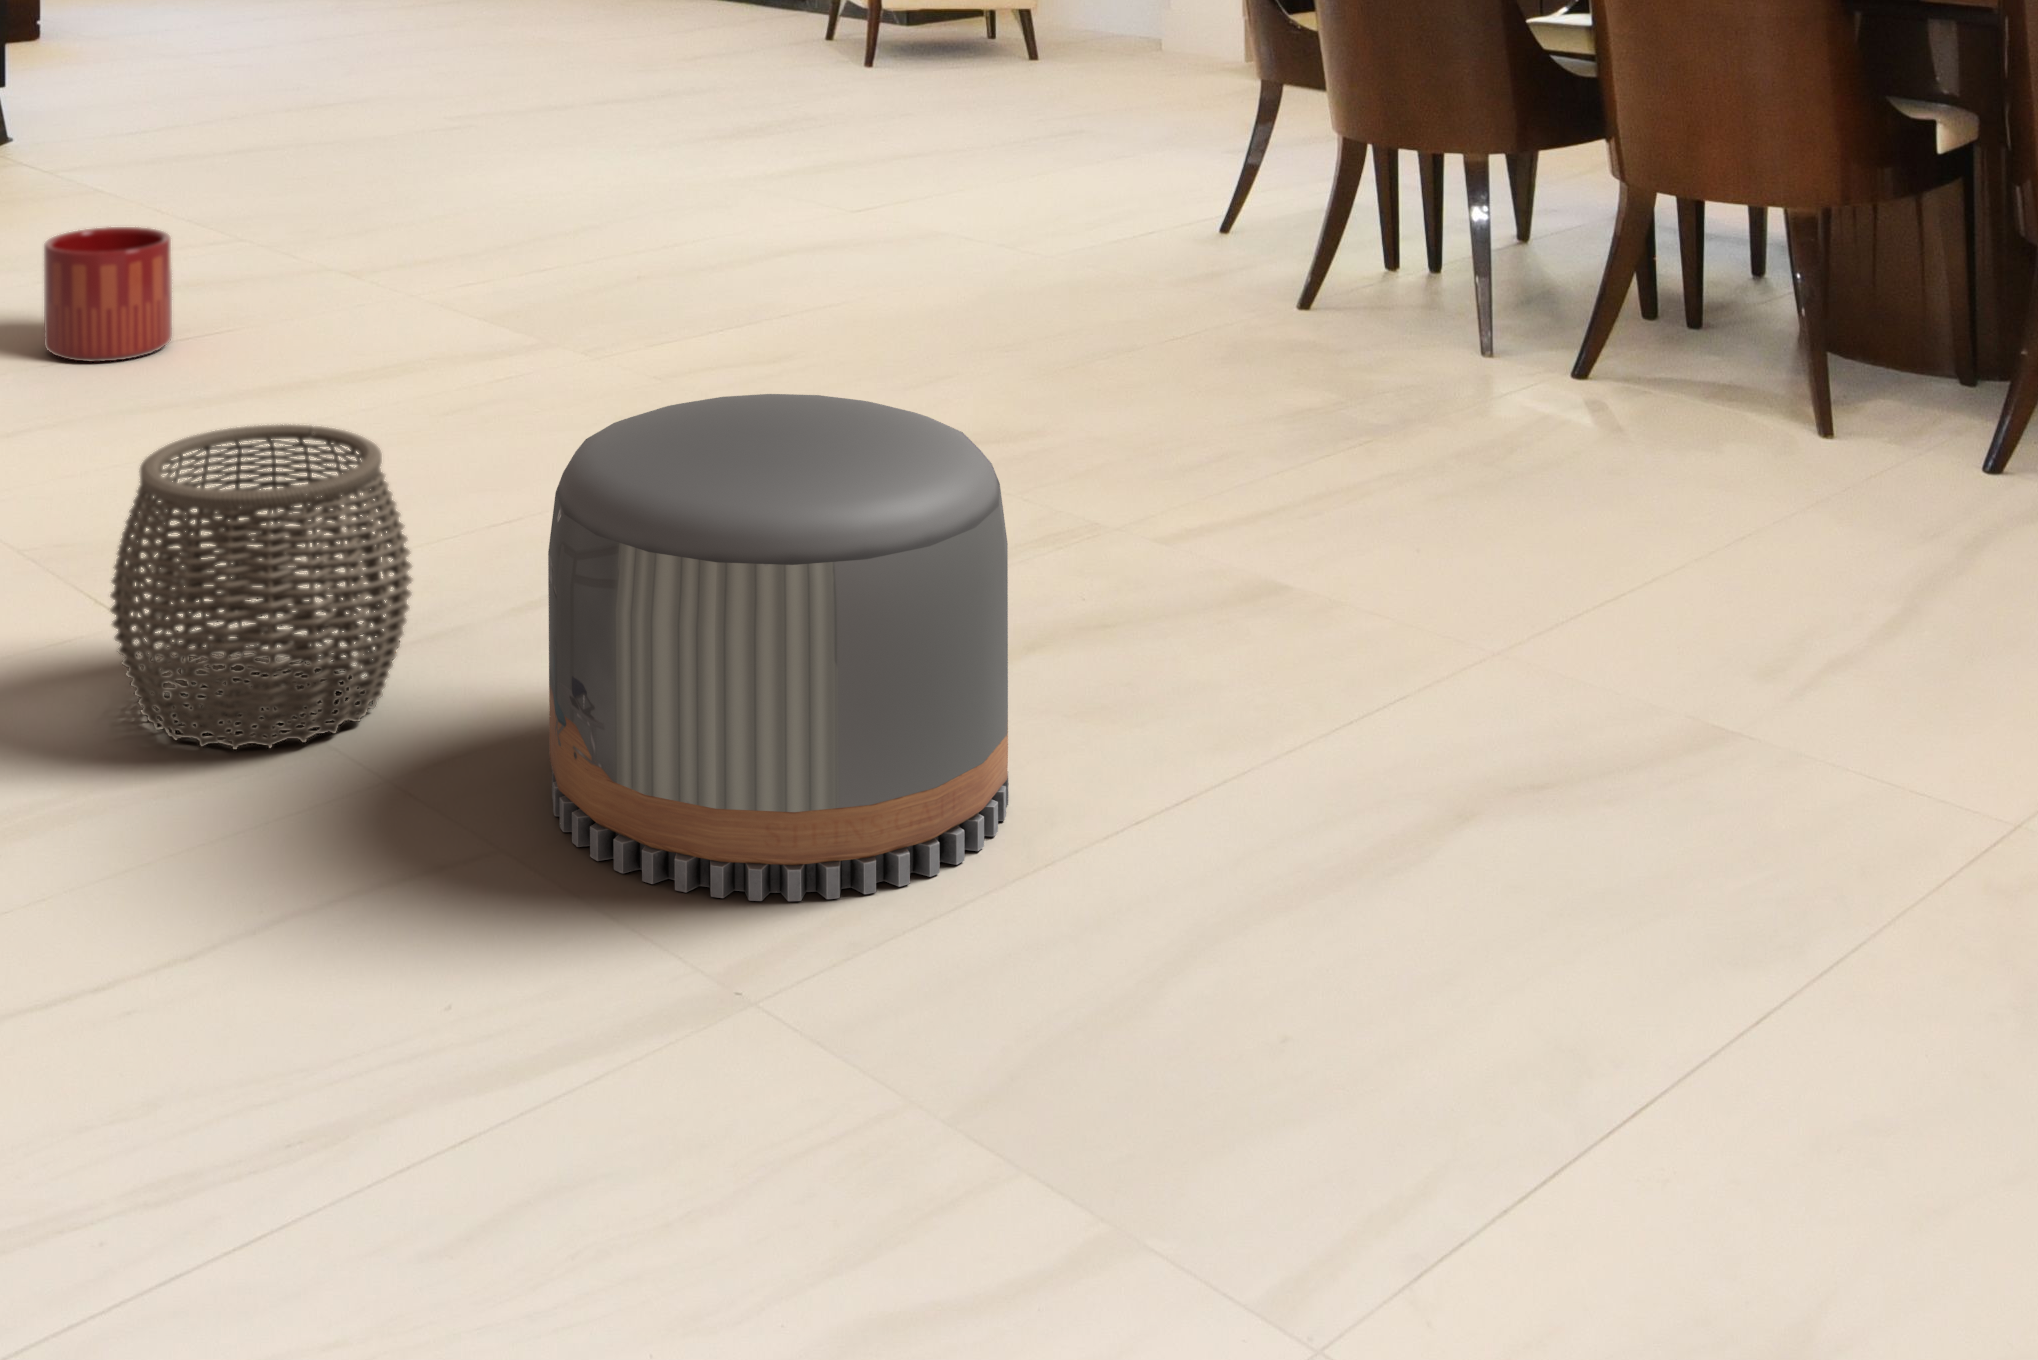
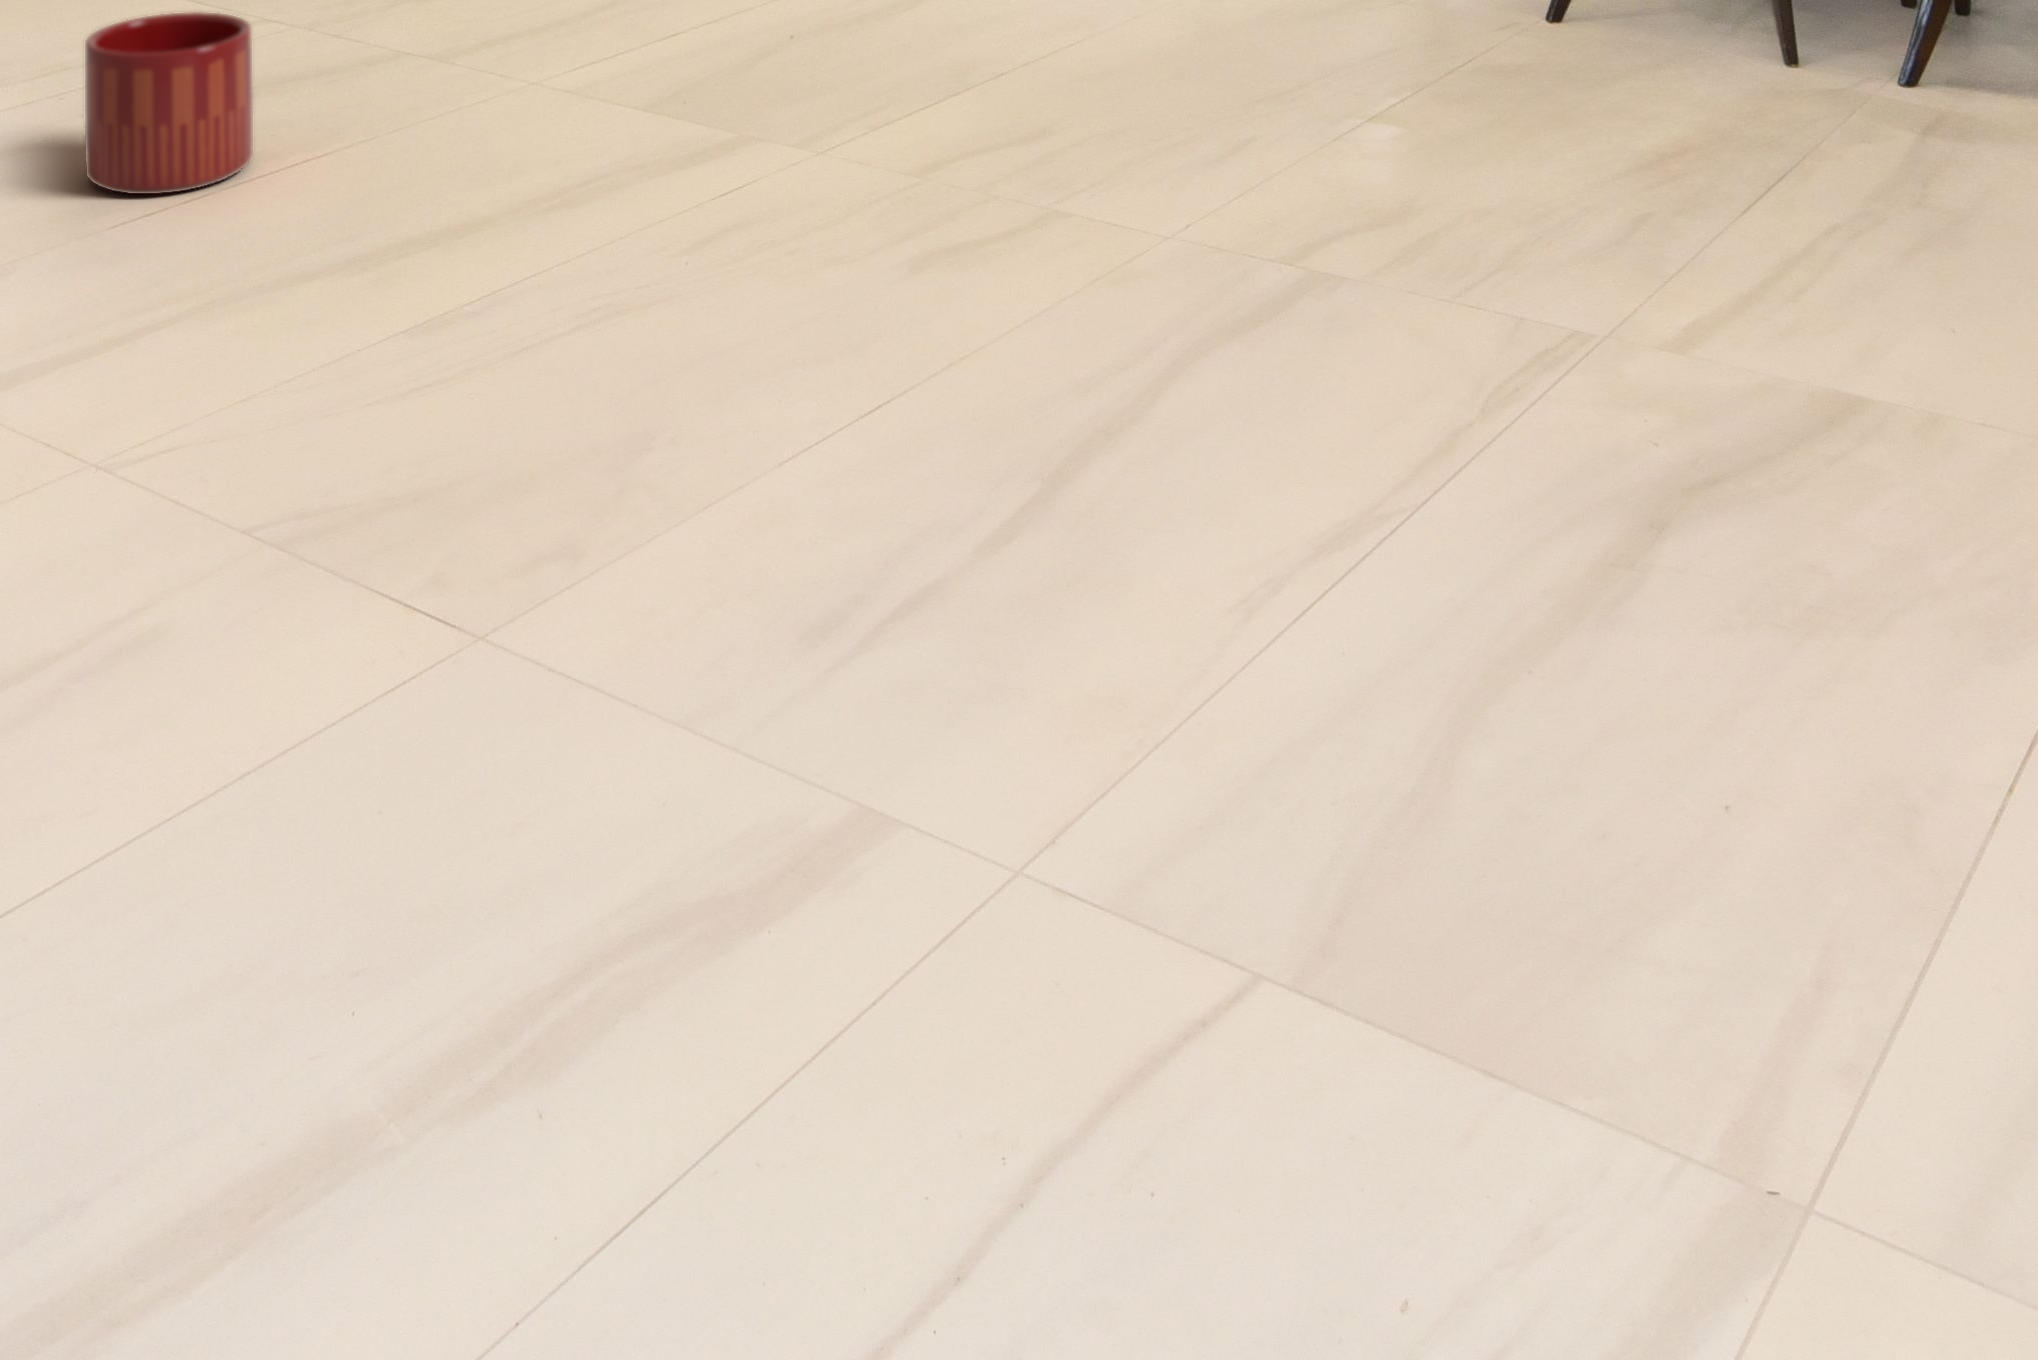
pouf: present [548,394,1008,901] -> none [1181,233,1814,985]
woven basket: present [110,425,412,749] -> none [498,318,914,815]

